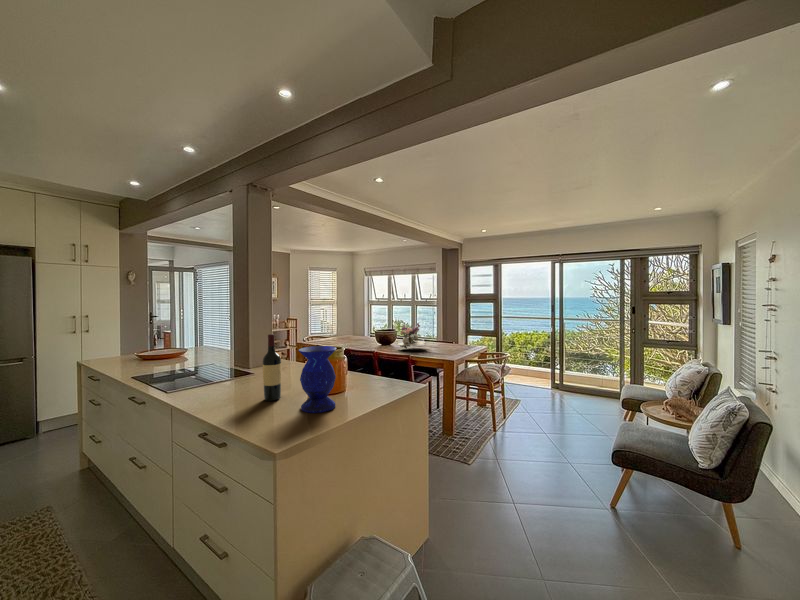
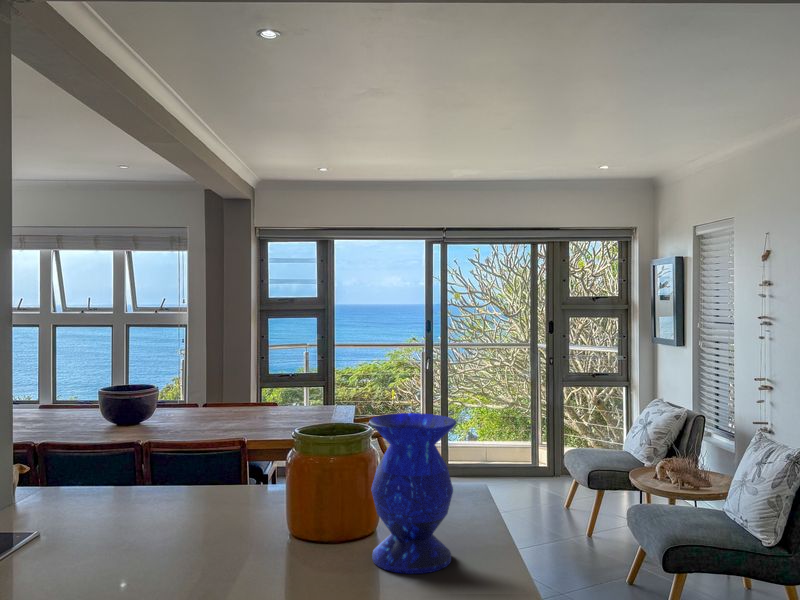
flower arrangement: present [397,323,425,349] -> none [181,361,251,424]
wine bottle: present [263,334,281,401] -> none [239,395,286,573]

